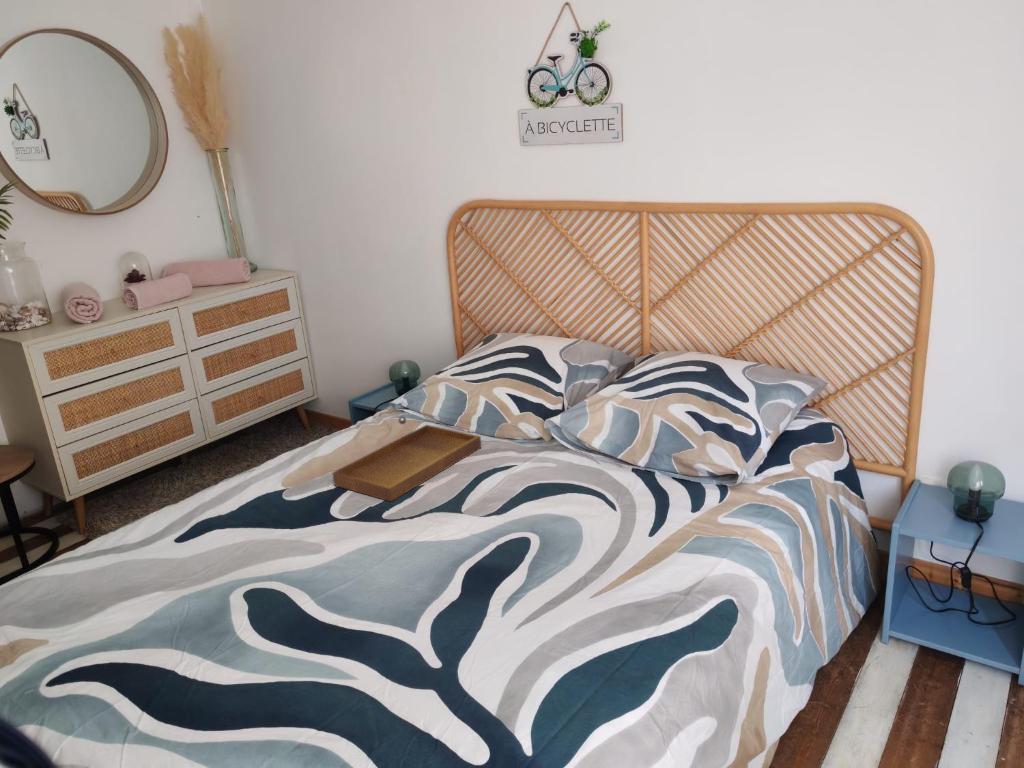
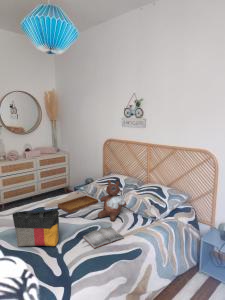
stuffed bear: none [503,356,612,509] -> present [98,180,127,221]
tote bag: none [206,499,407,663] -> present [12,210,59,247]
hardback book: none [491,529,648,623] -> present [83,226,124,249]

